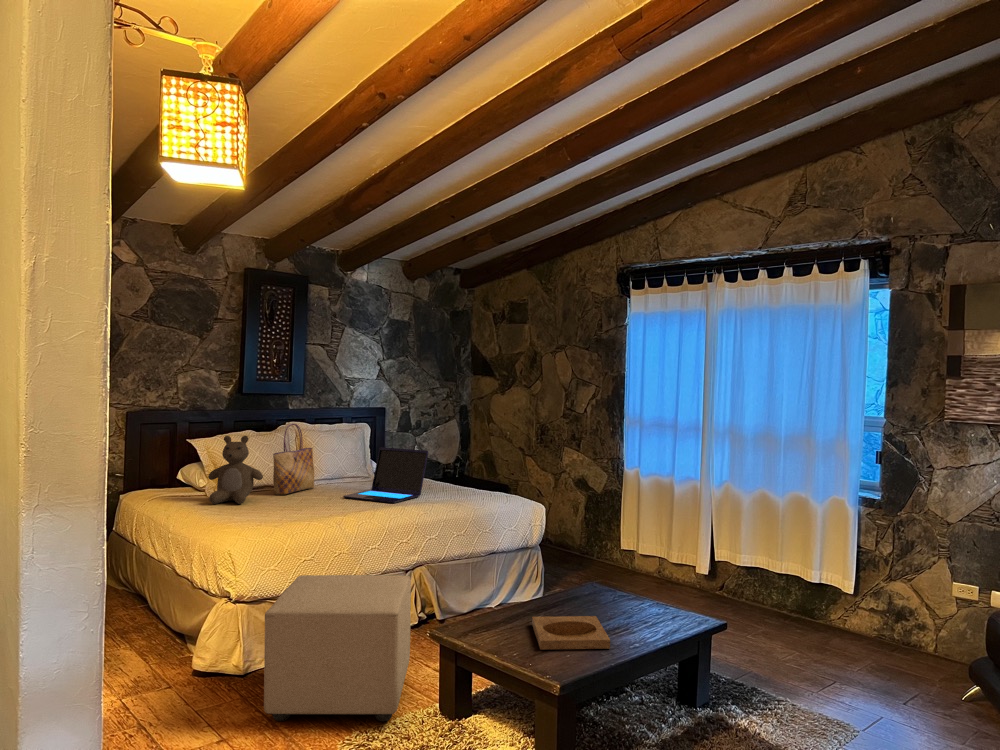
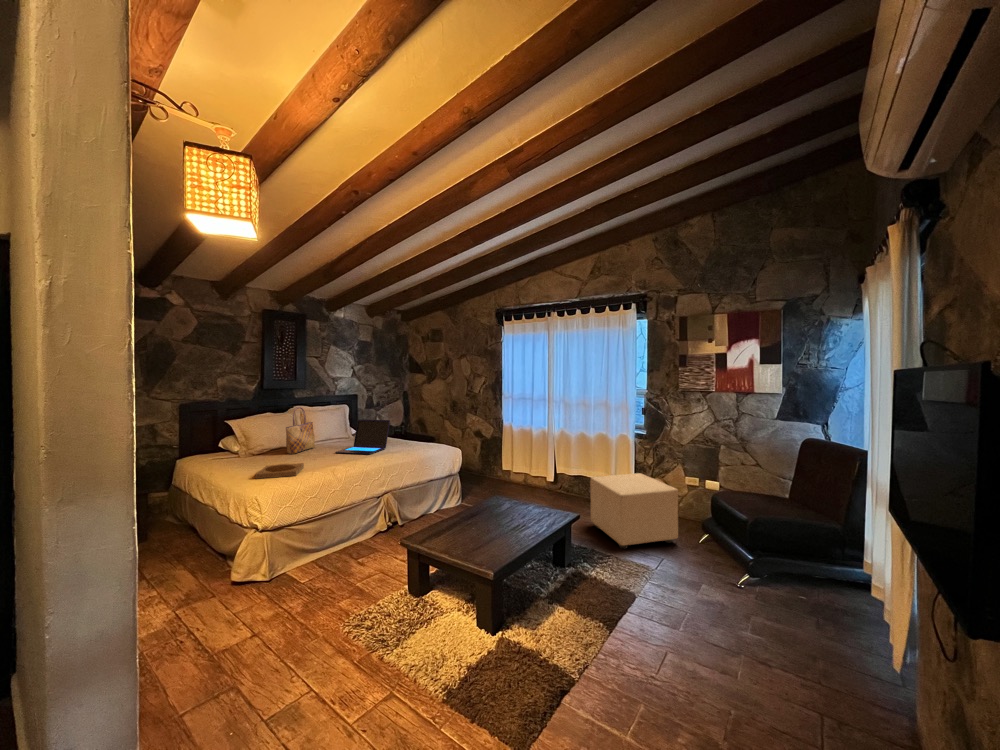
teddy bear: present [208,436,263,504] -> none [239,417,279,464]
ottoman: present [264,575,411,721] -> present [590,473,678,549]
tray: present [532,616,610,650] -> present [255,463,304,479]

